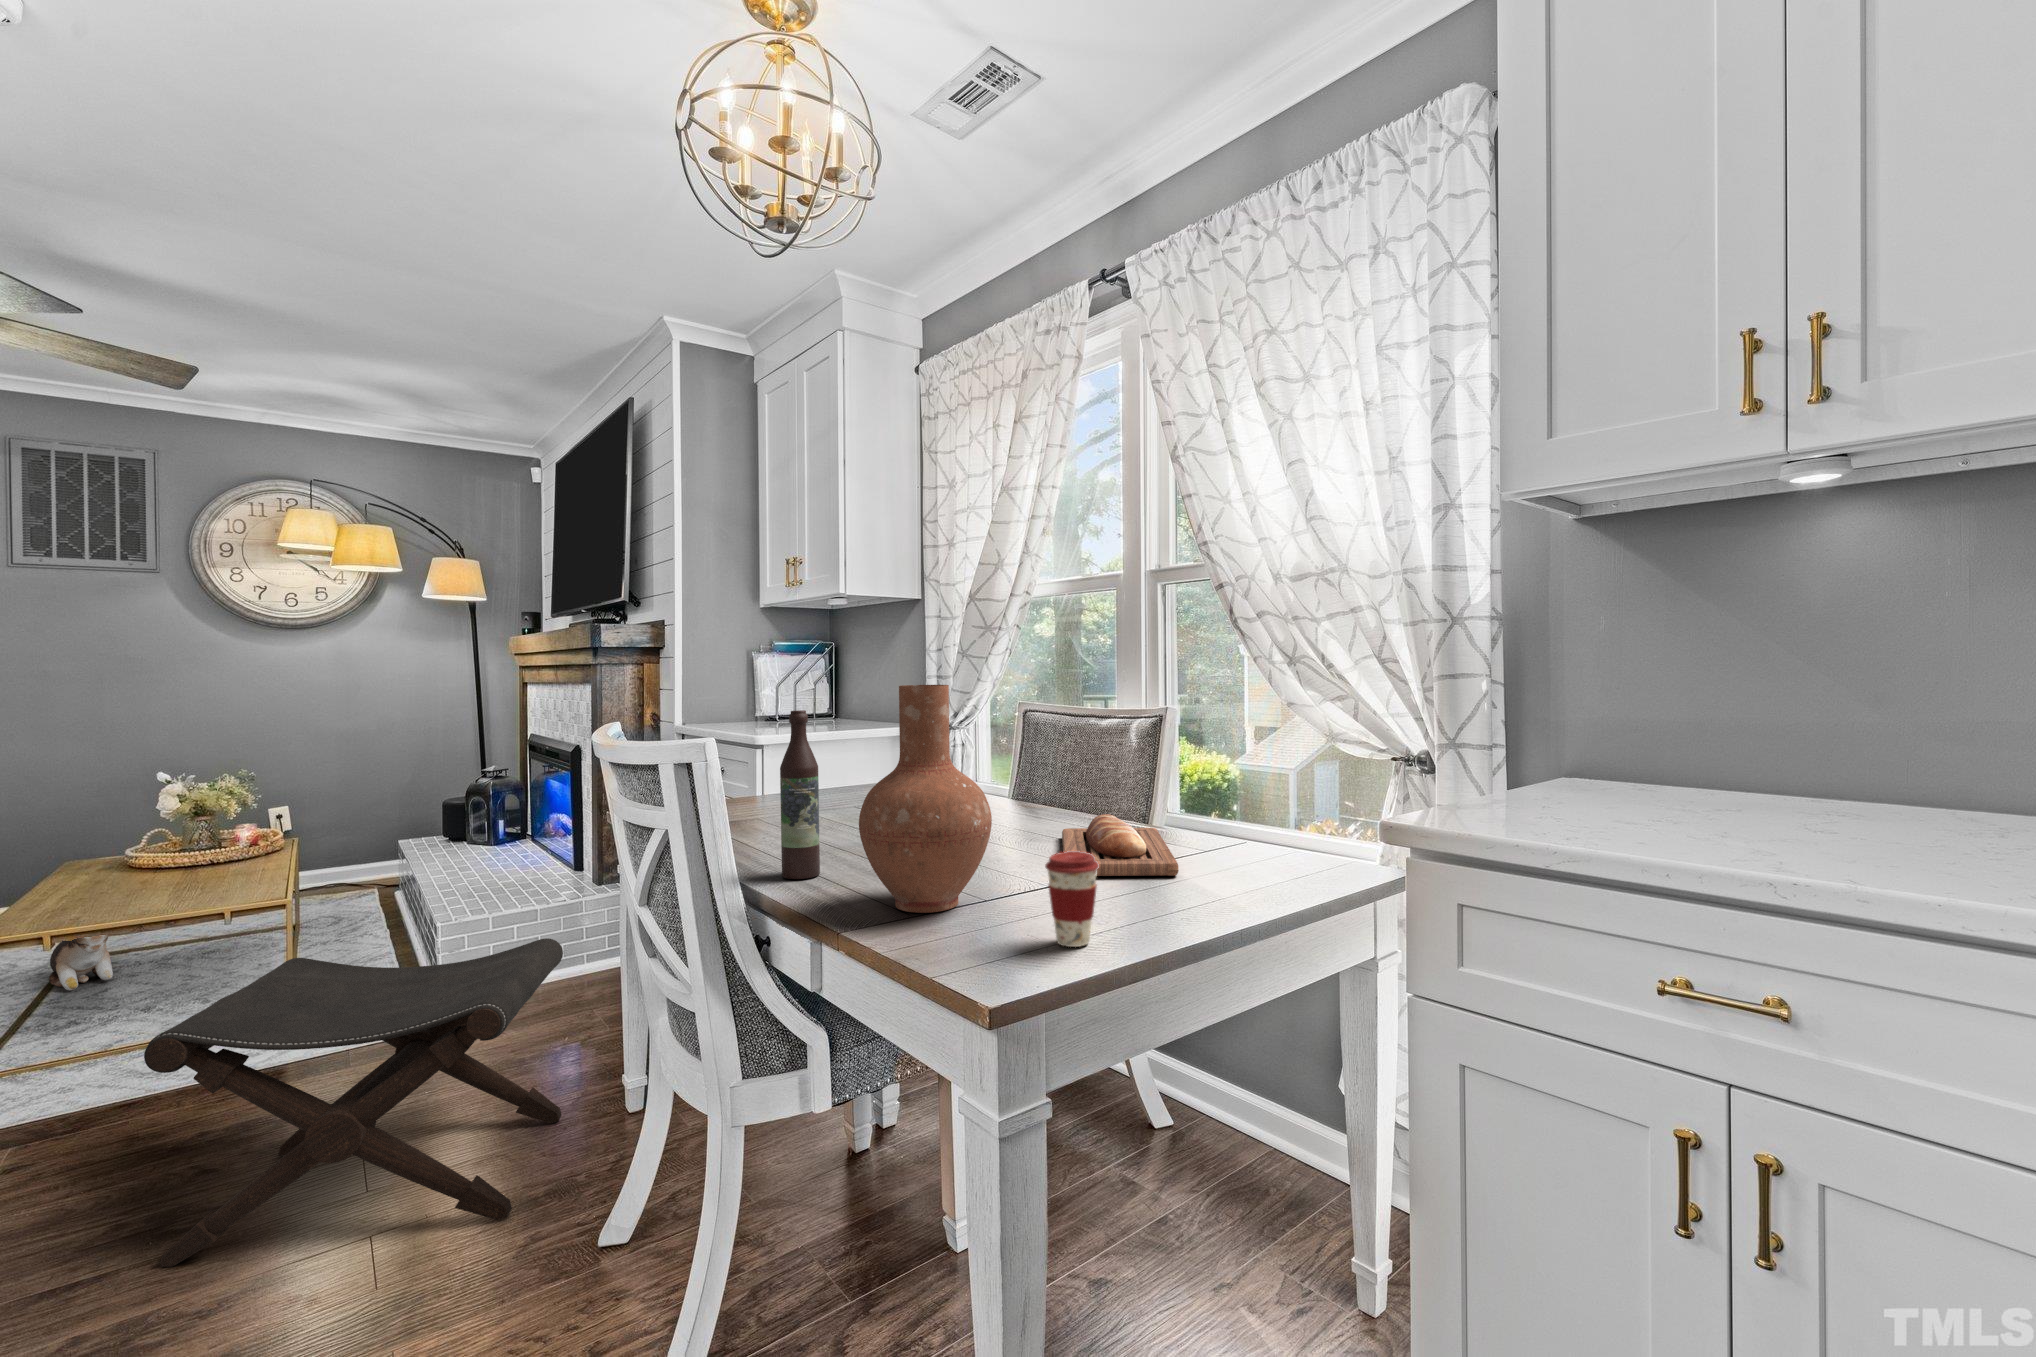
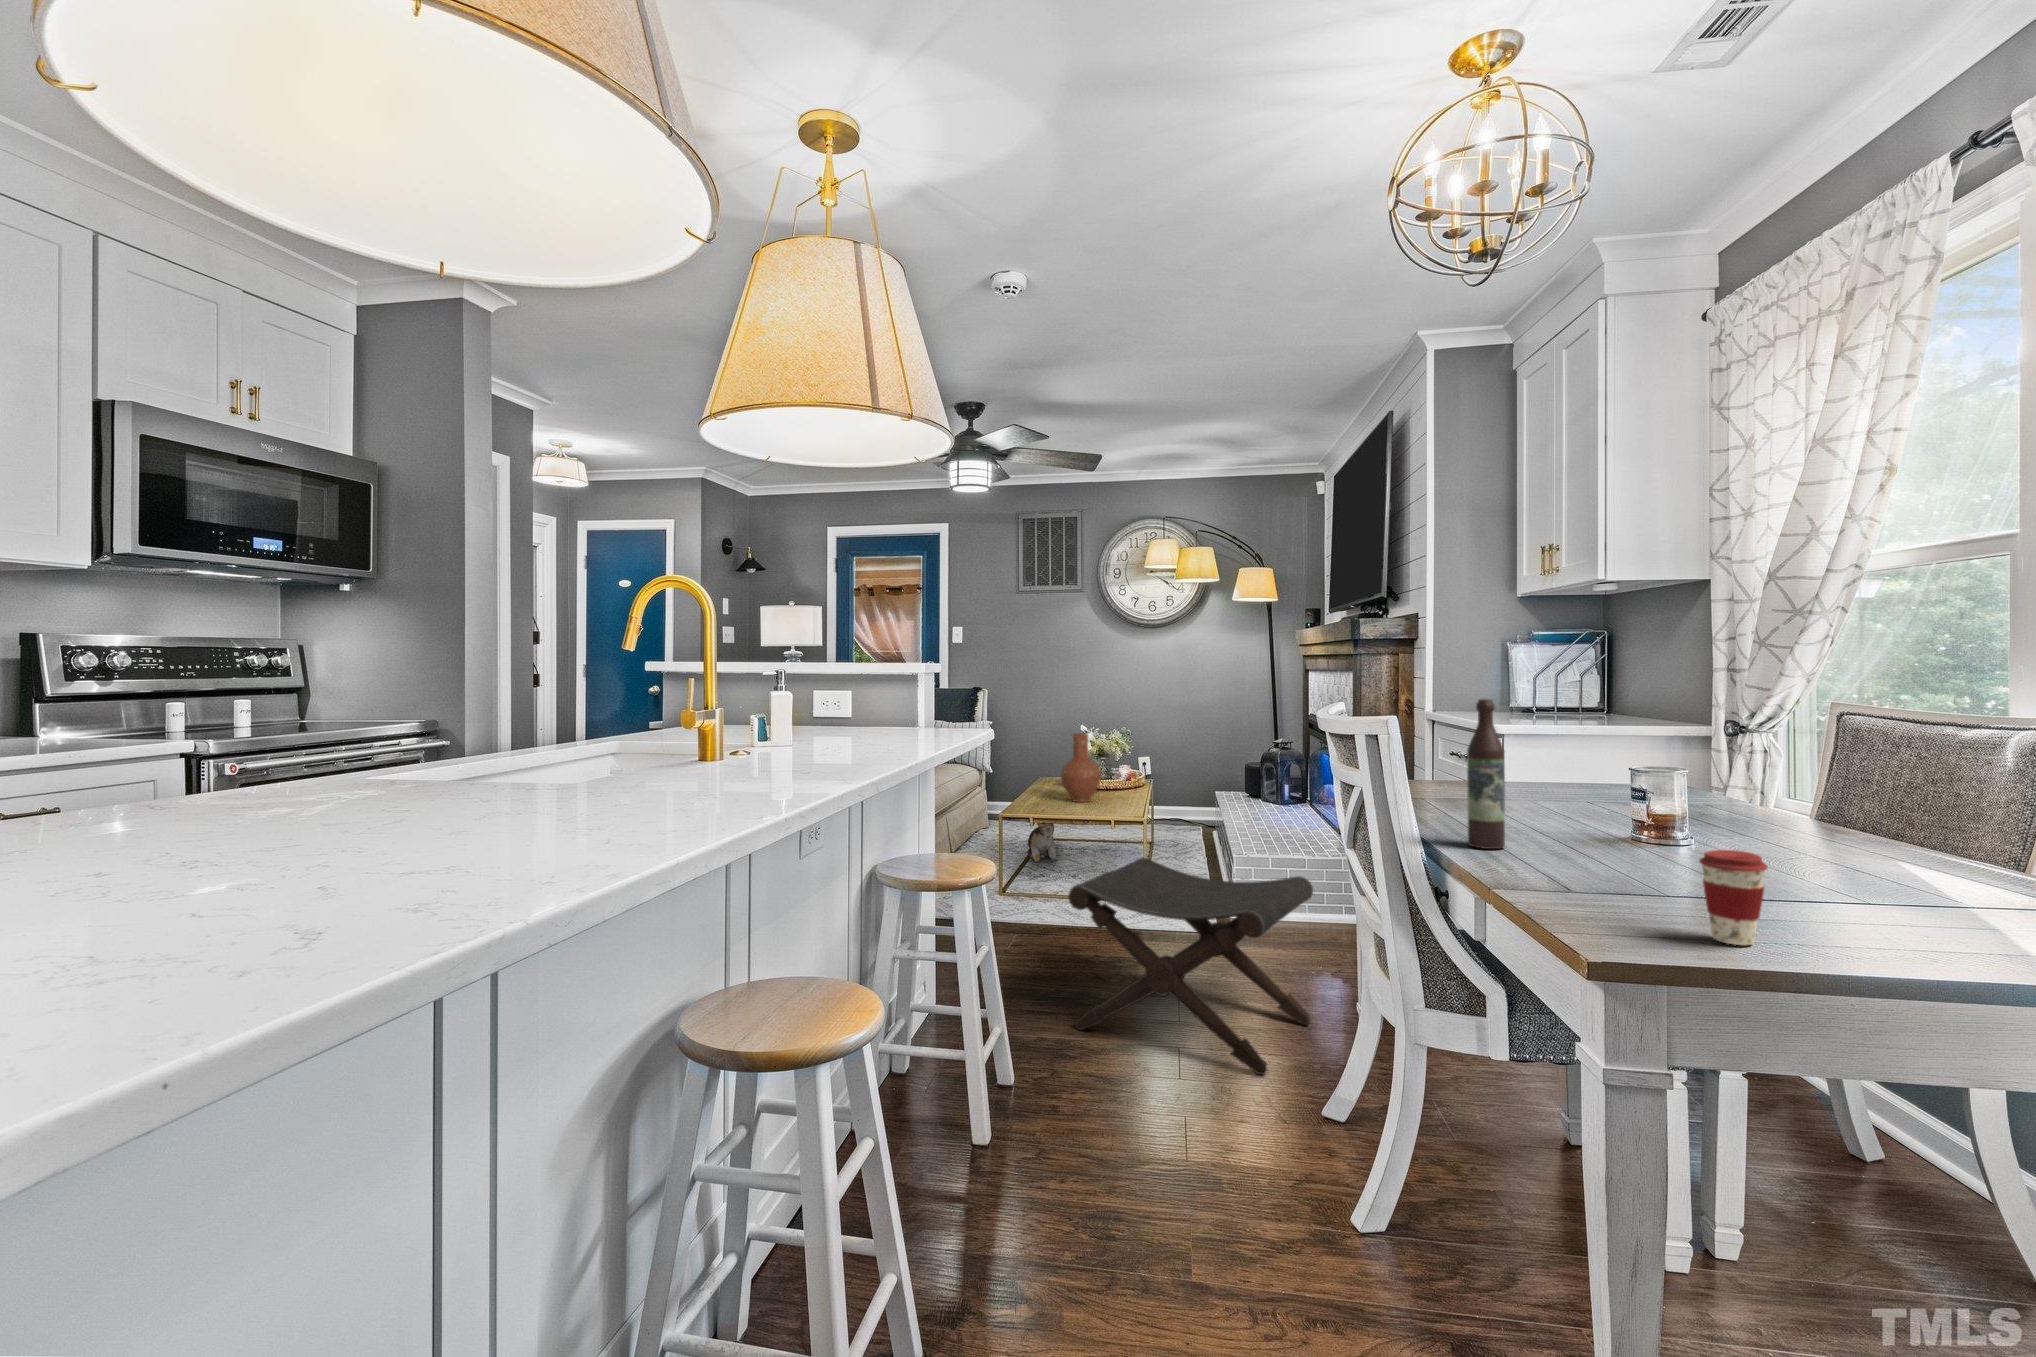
vase: present [859,685,992,913] -> present [1061,733,1101,802]
bread loaf: present [1062,814,1179,876] -> none [1785,836,1981,914]

